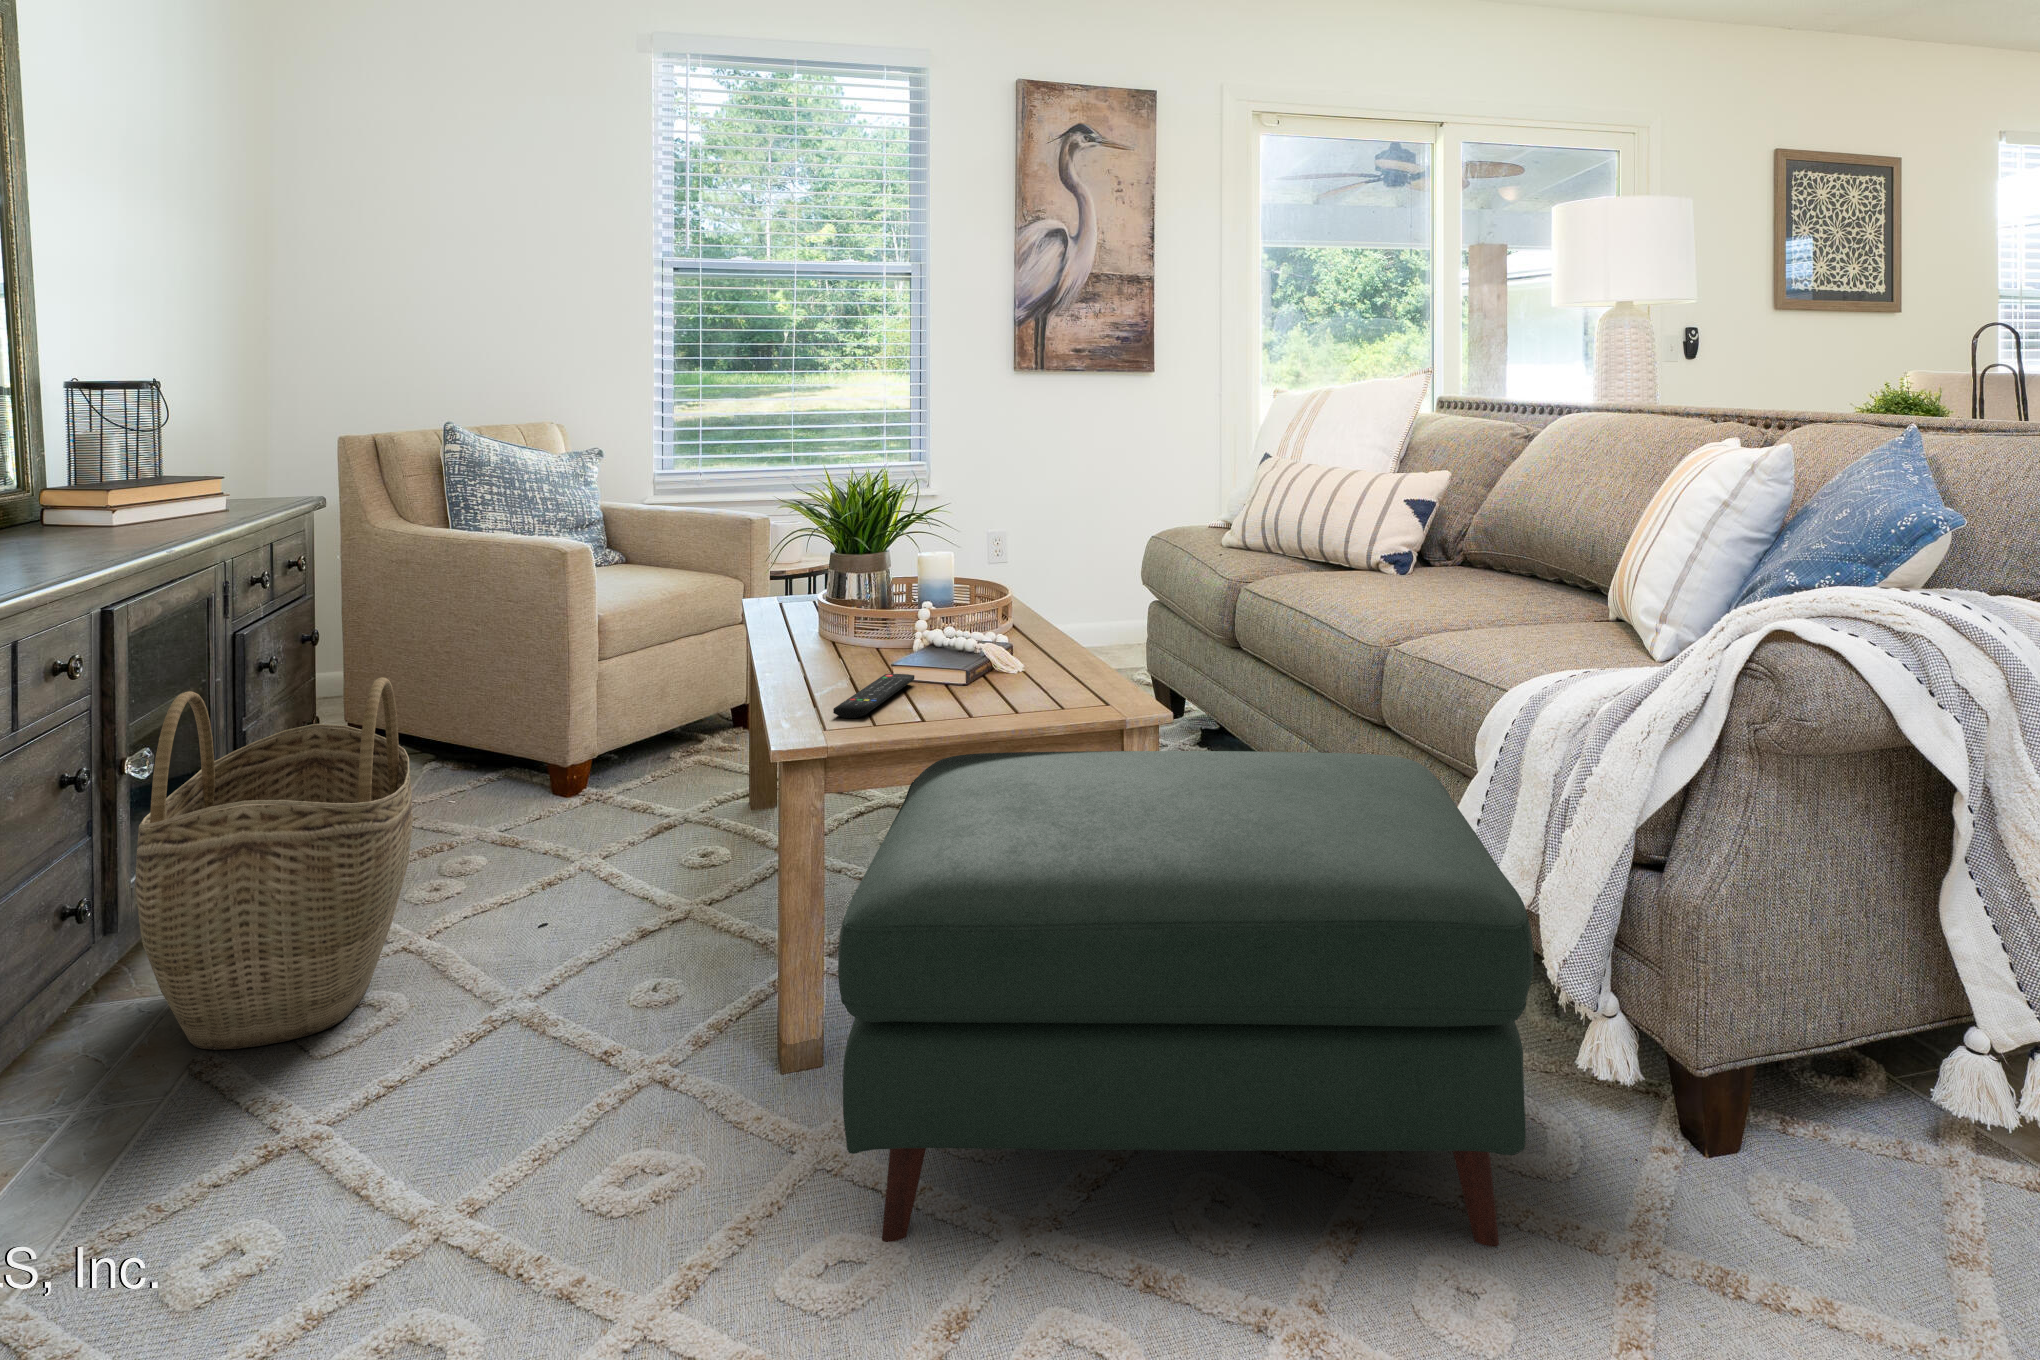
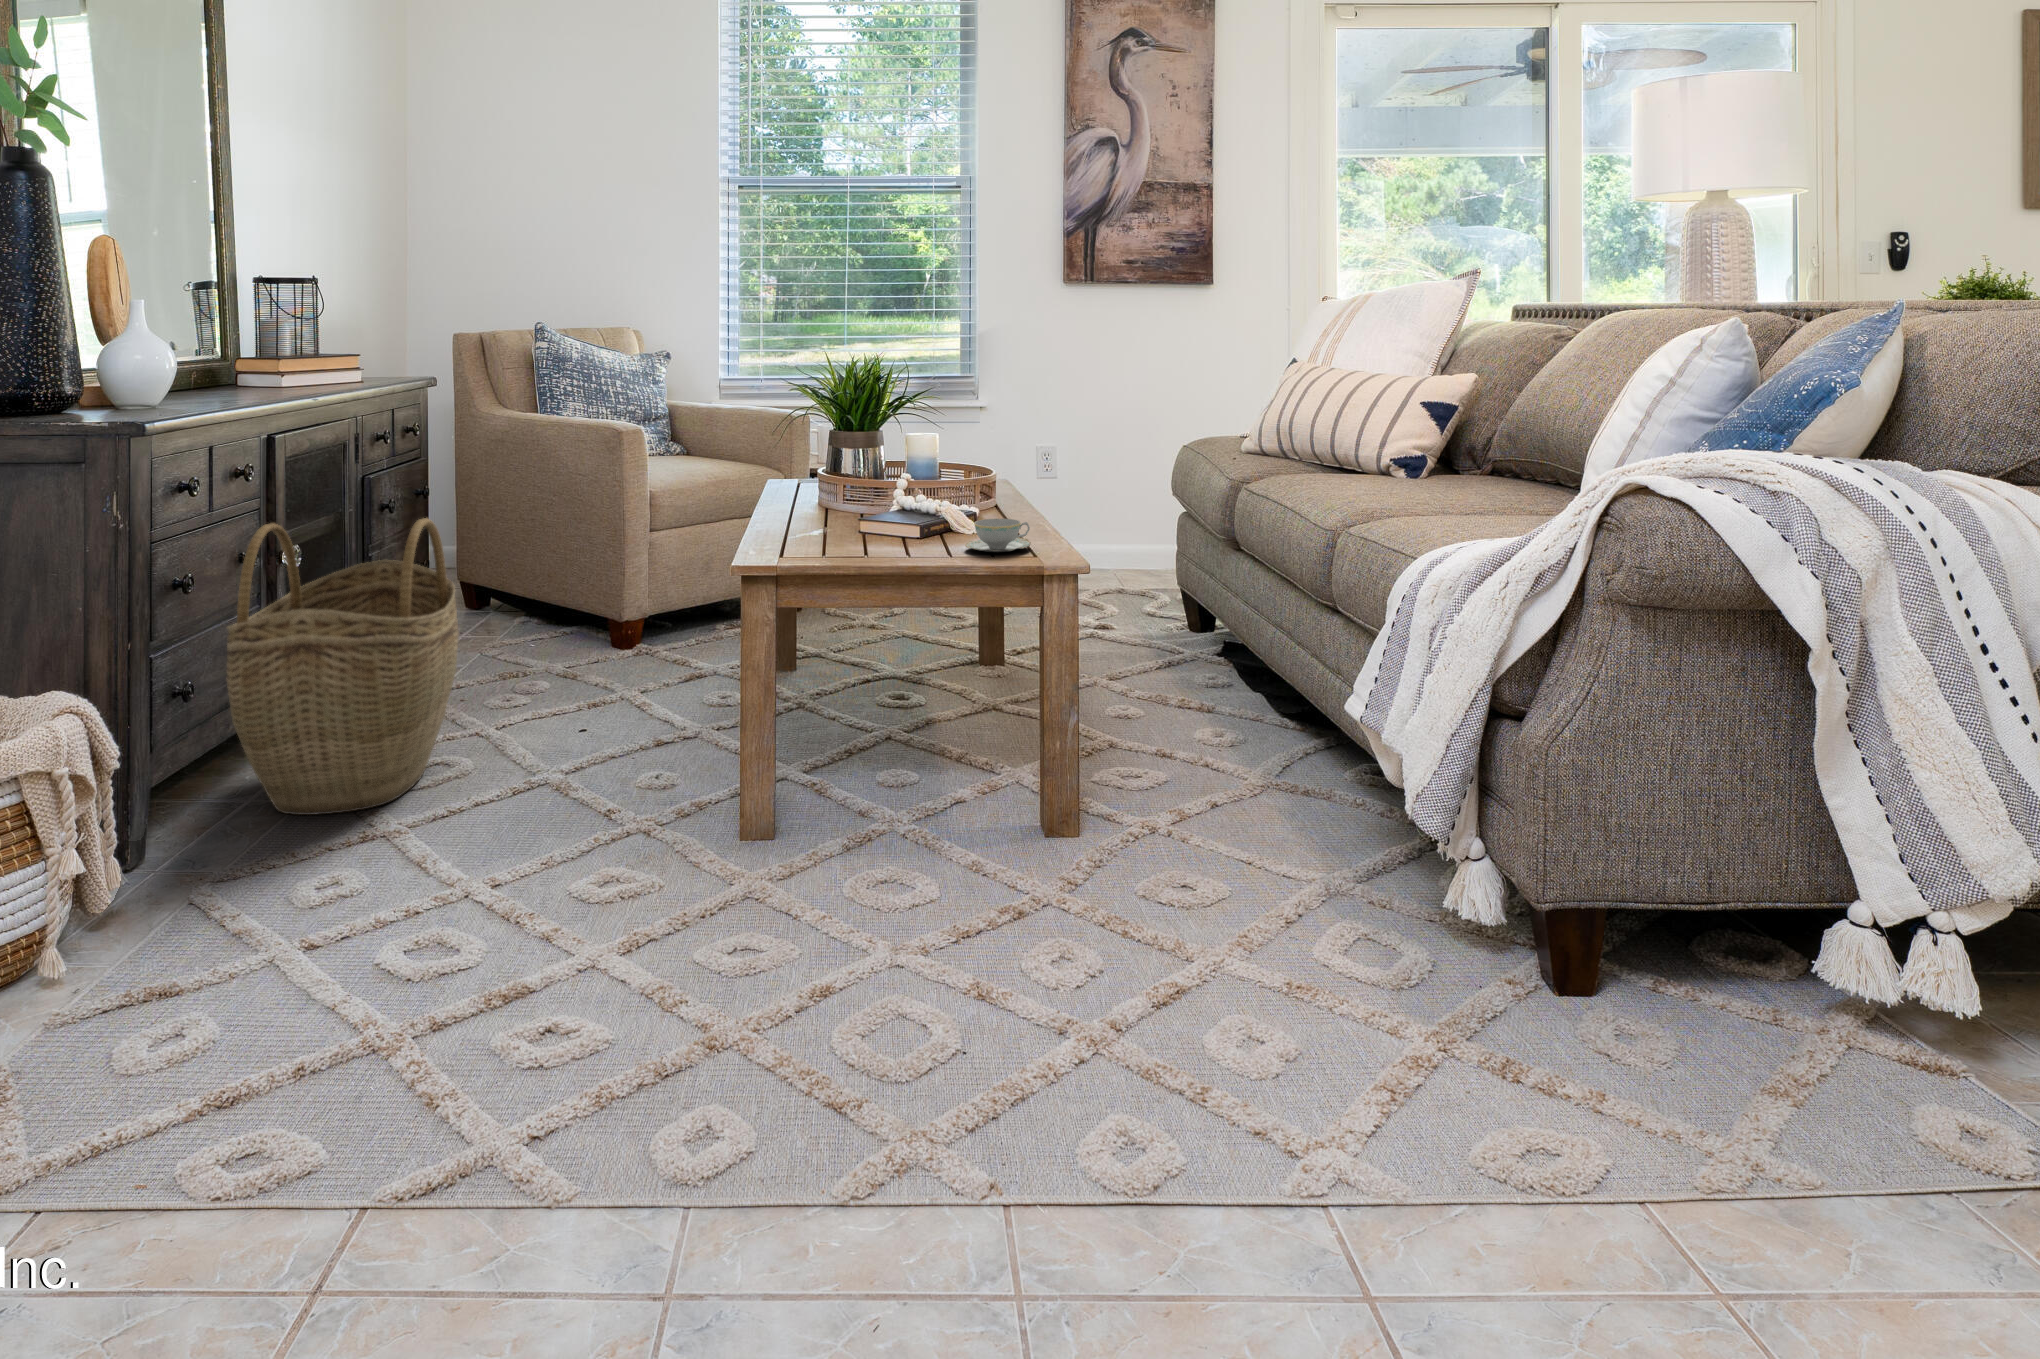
teacup: none [1023,659,1094,697] -> present [965,519,1031,552]
remote control: present [833,674,914,718] -> none [787,530,876,562]
ottoman: present [838,751,1534,1247] -> none [721,595,1349,1042]

